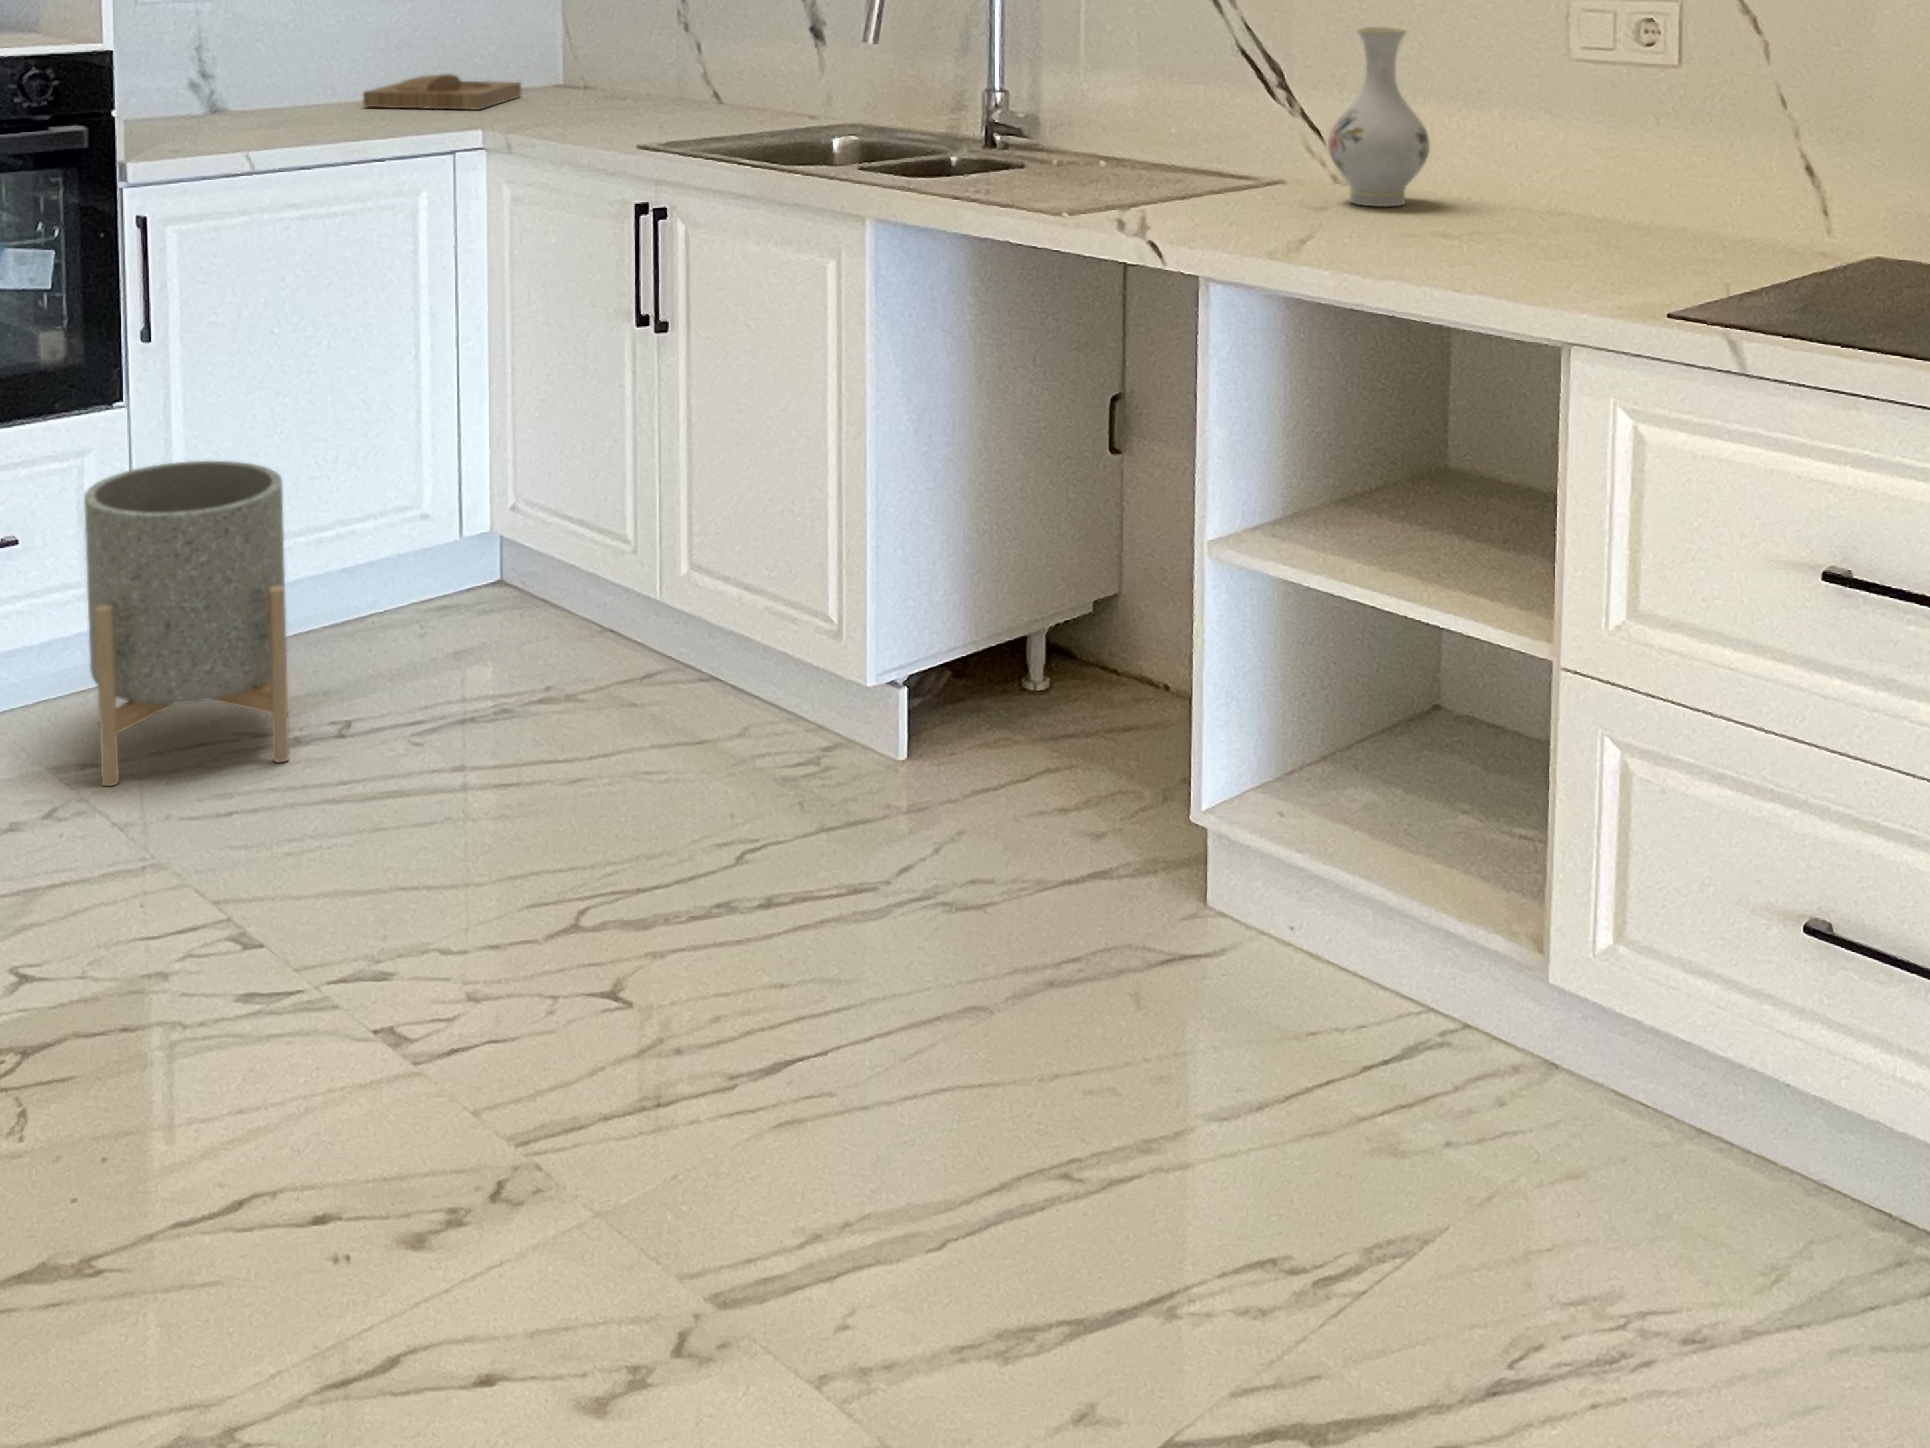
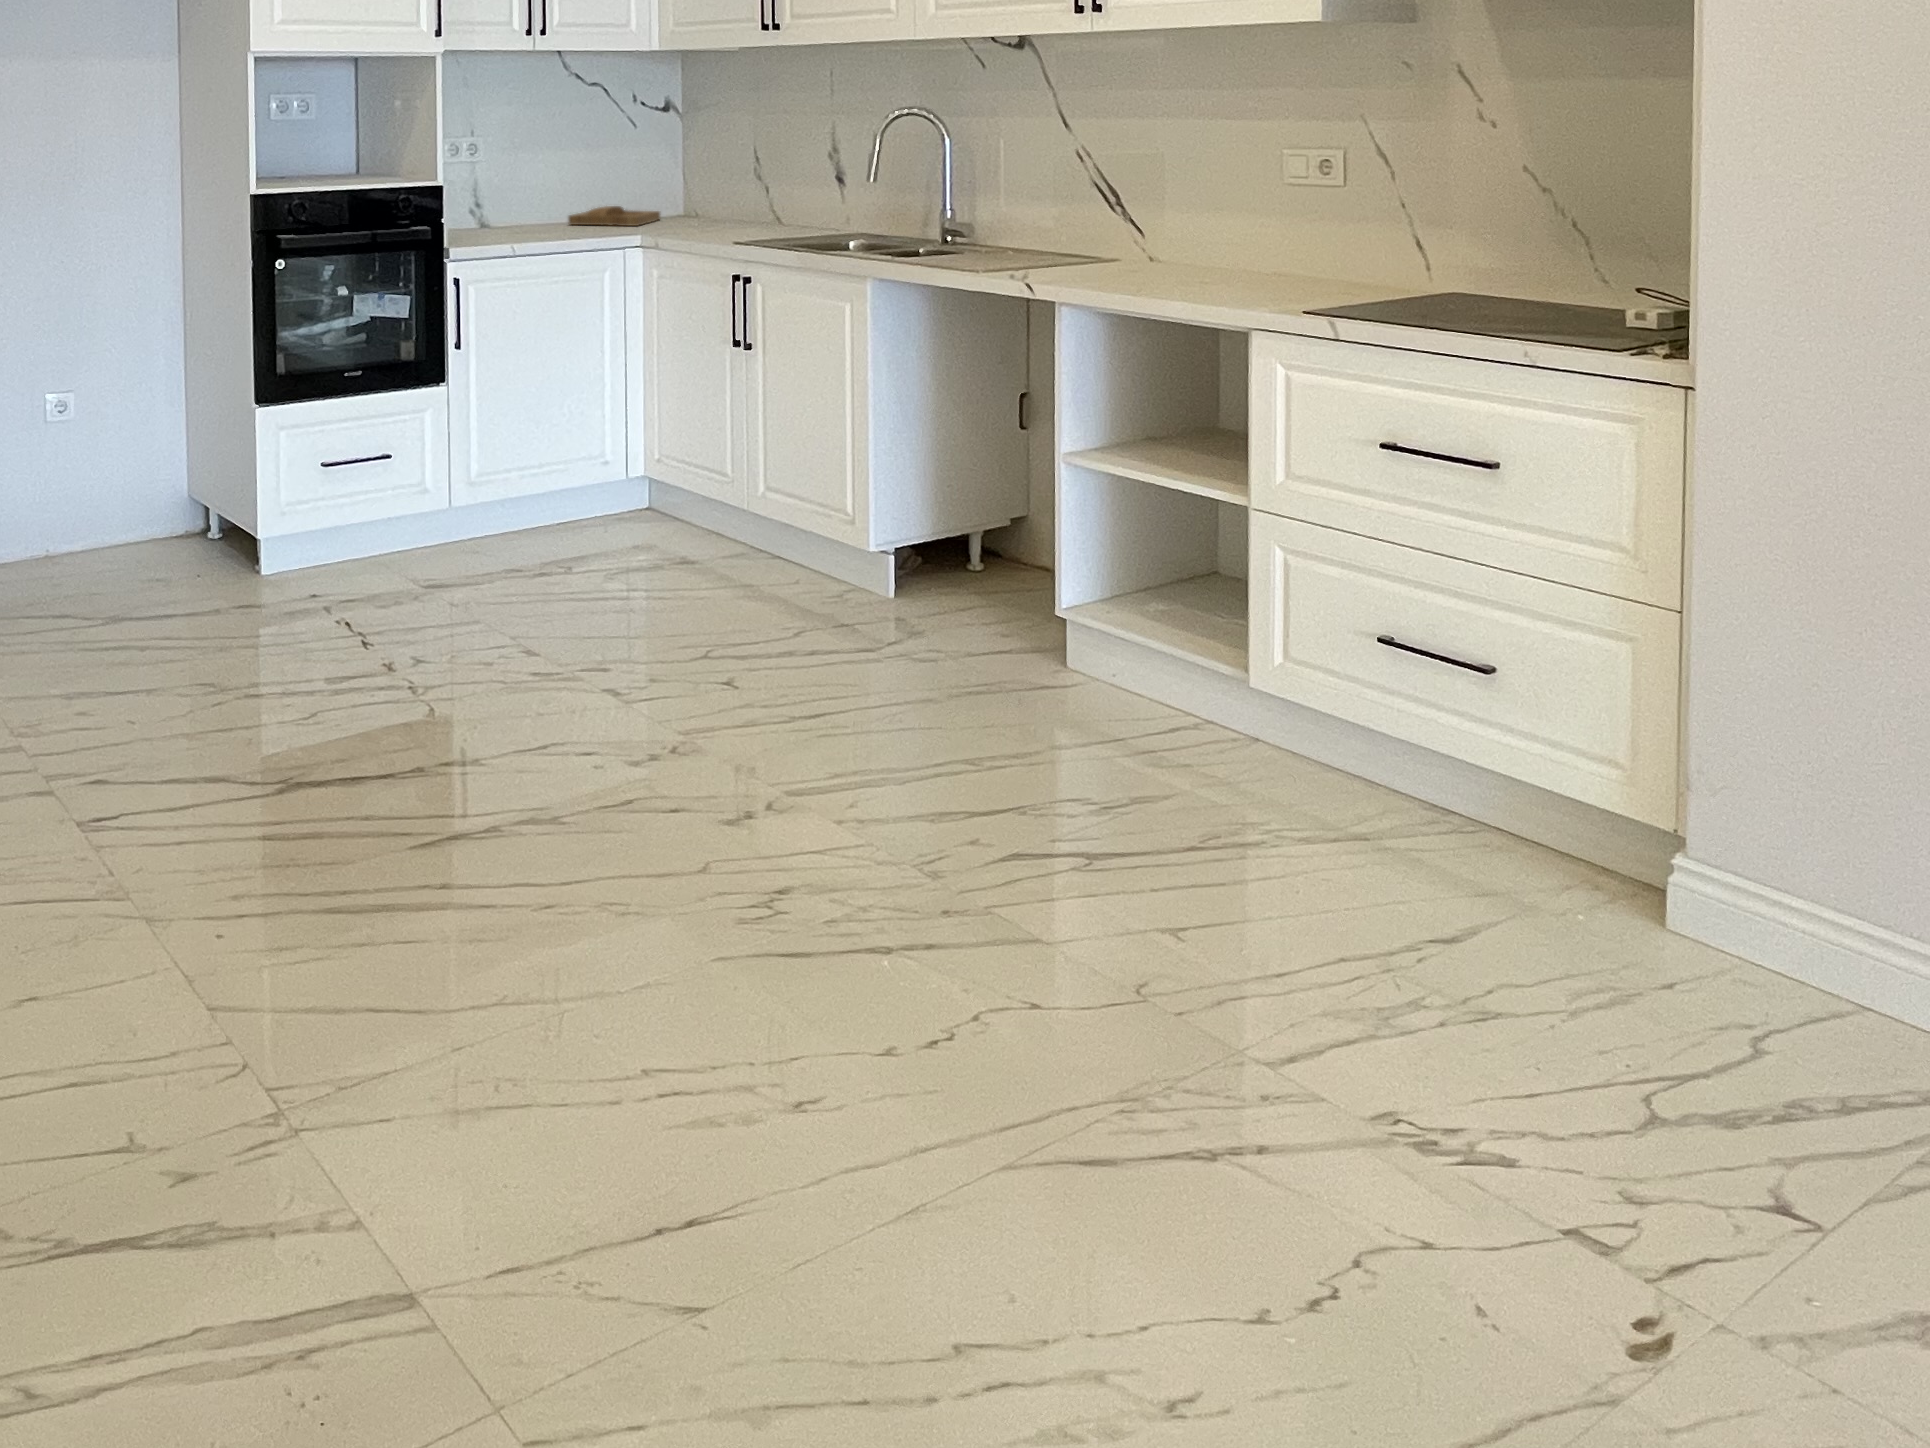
vase: present [1328,27,1430,206] -> none [1140,167,1201,270]
planter: present [84,461,289,786] -> none [429,418,539,591]

